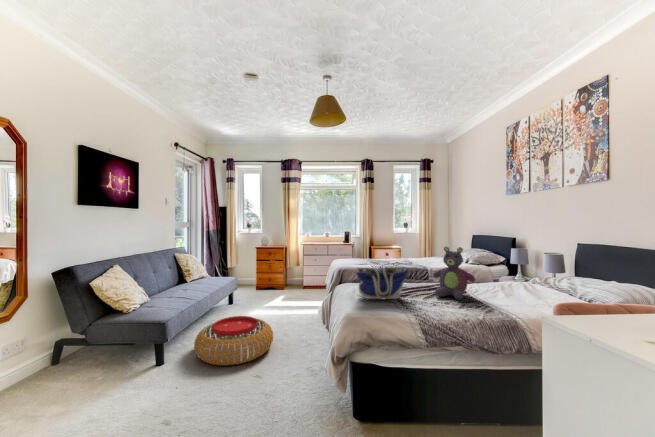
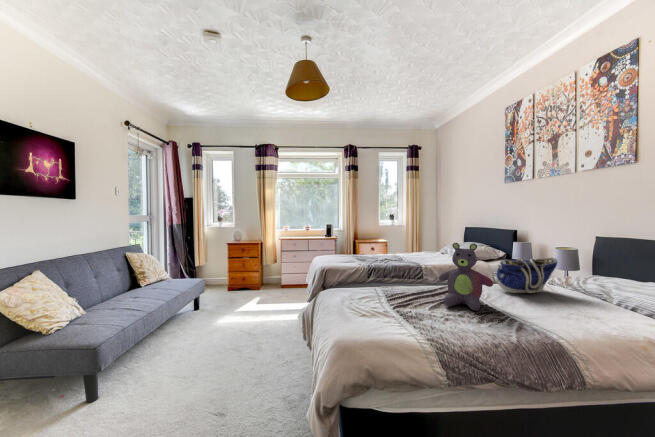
tote bag: present [355,267,408,299] -> present [494,258,557,293]
pouf: present [194,316,273,366] -> none [139,328,243,397]

